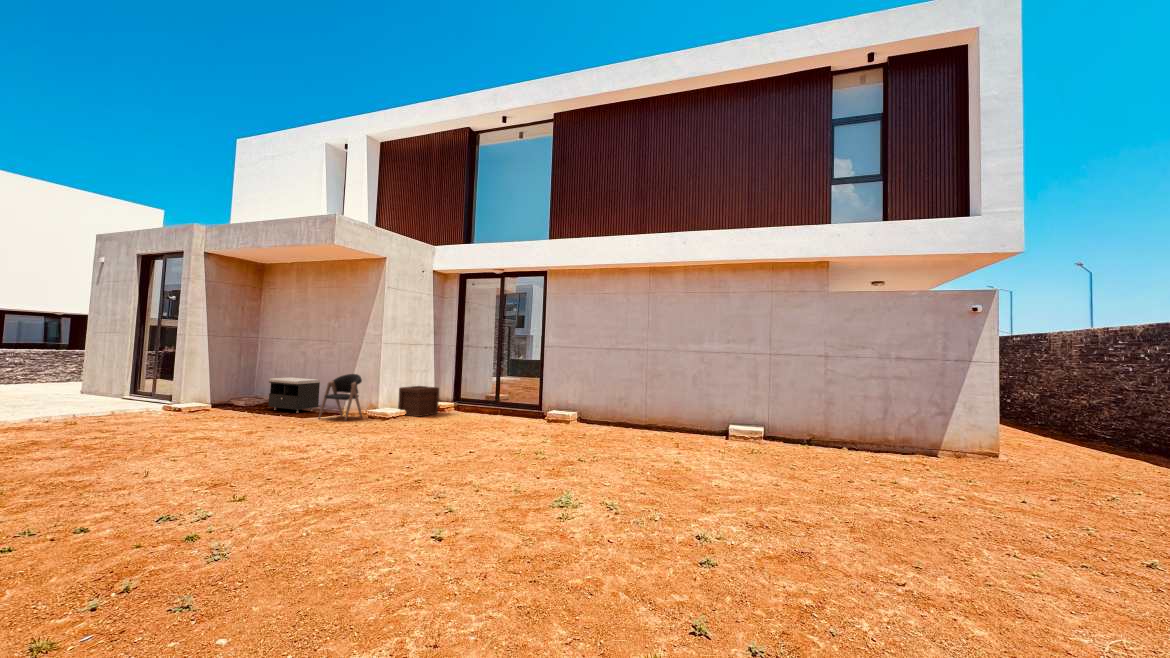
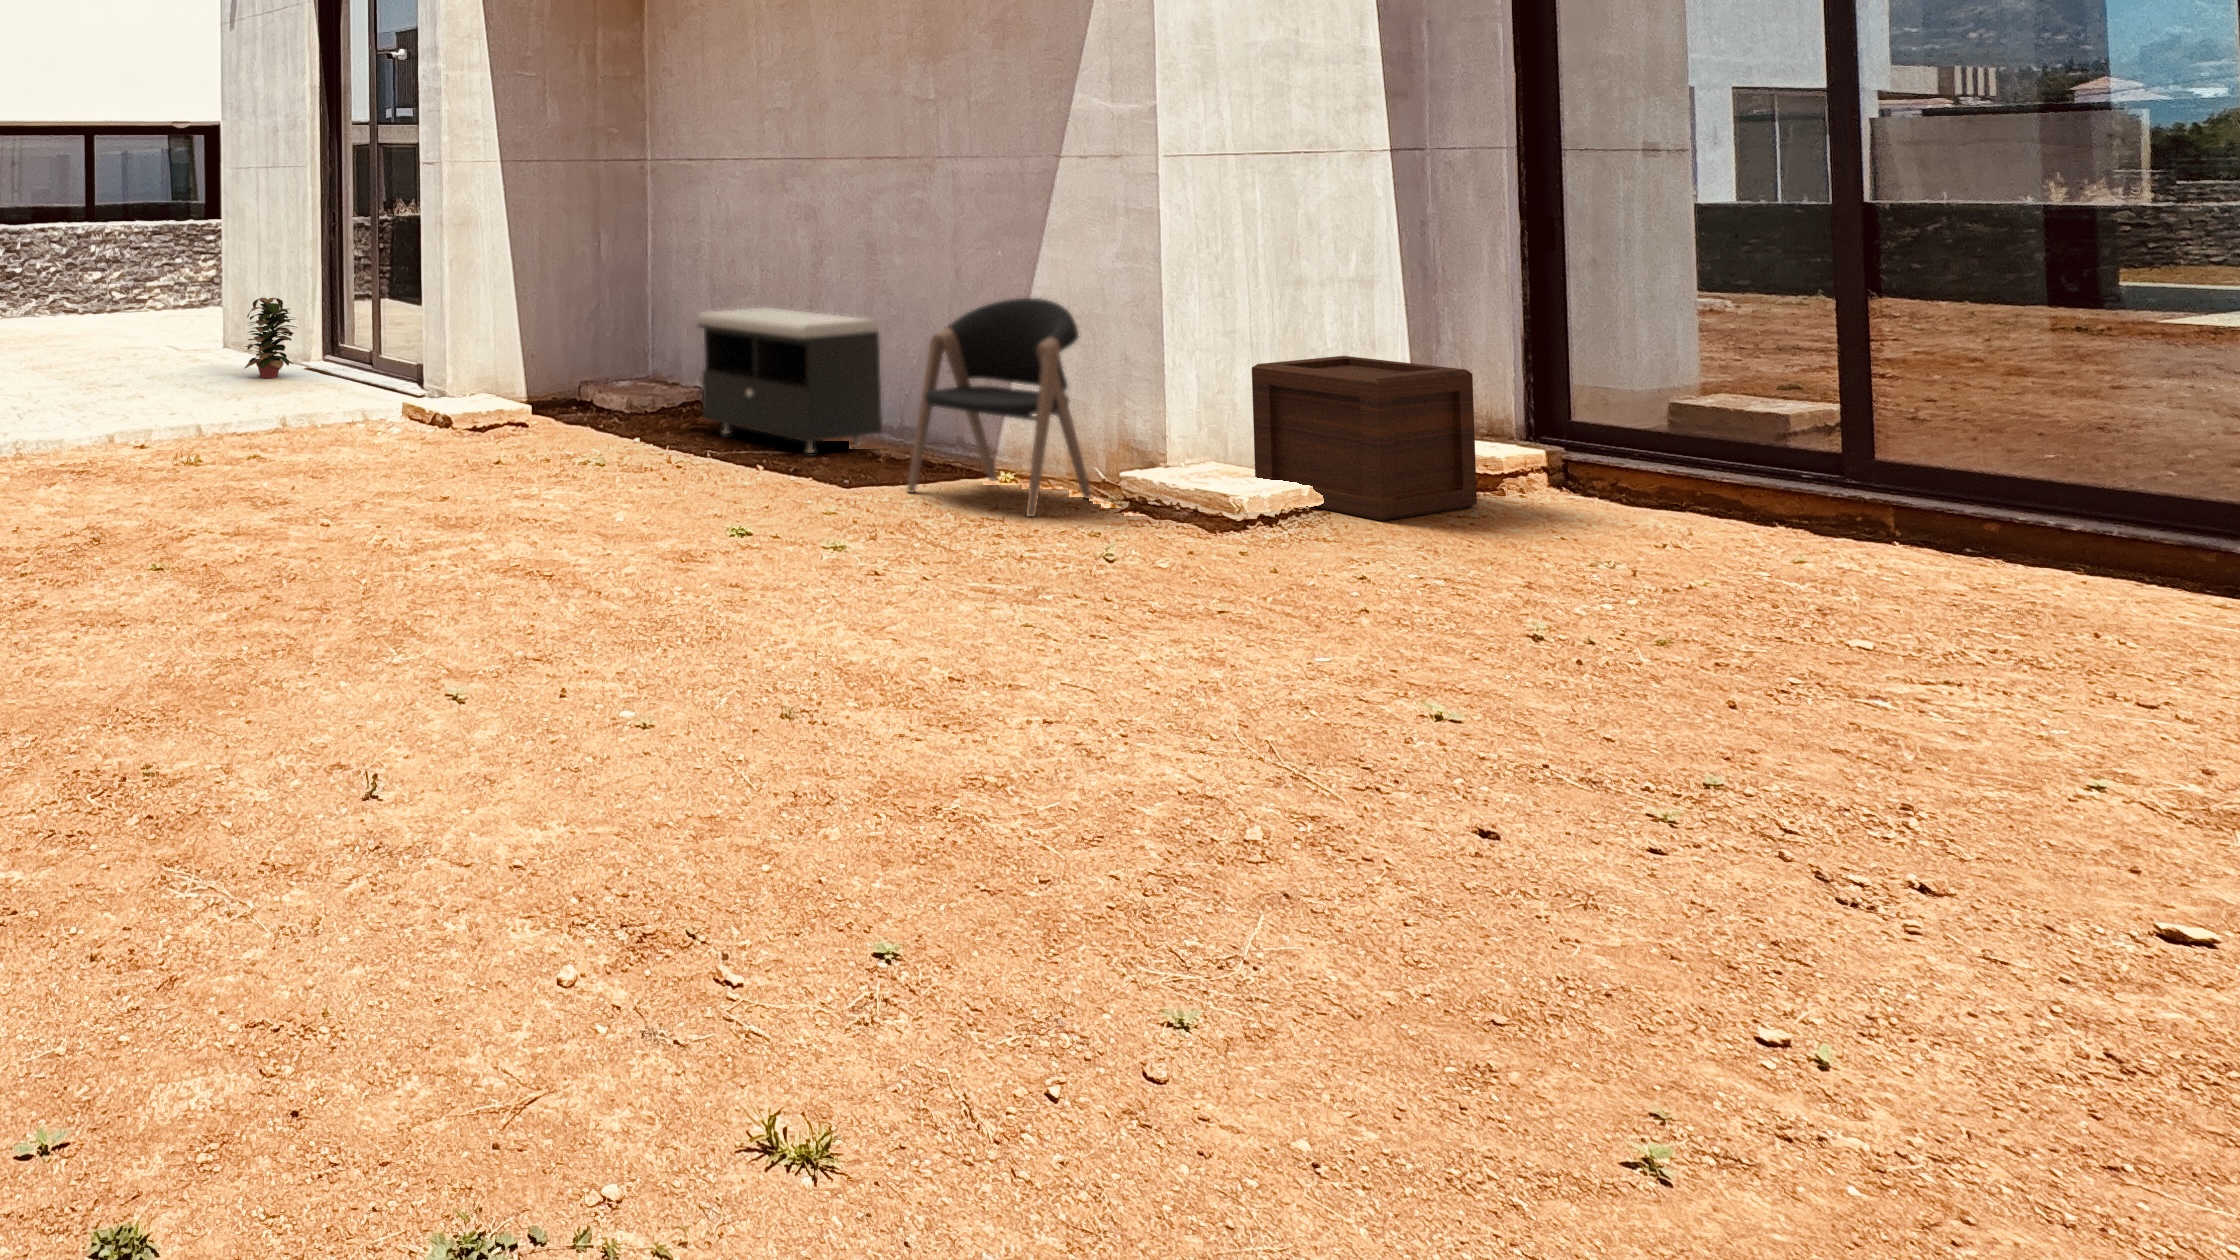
decorative plant: none [91,376,119,403] -> present [244,298,297,378]

